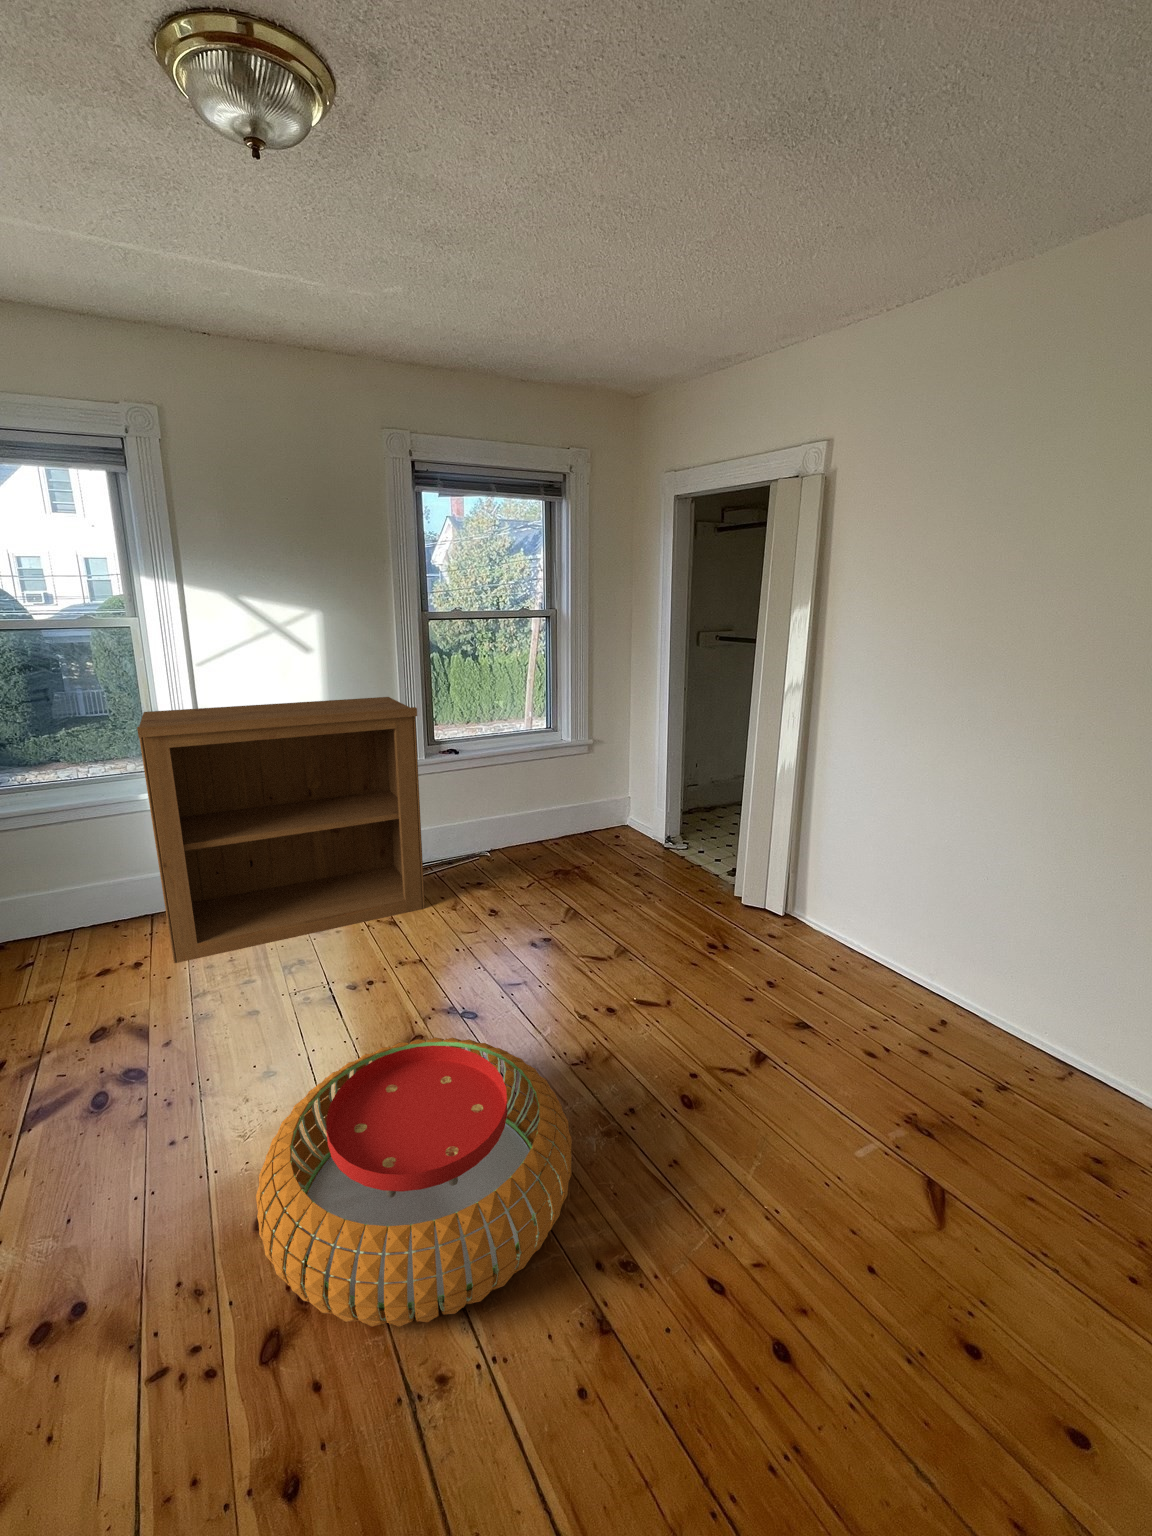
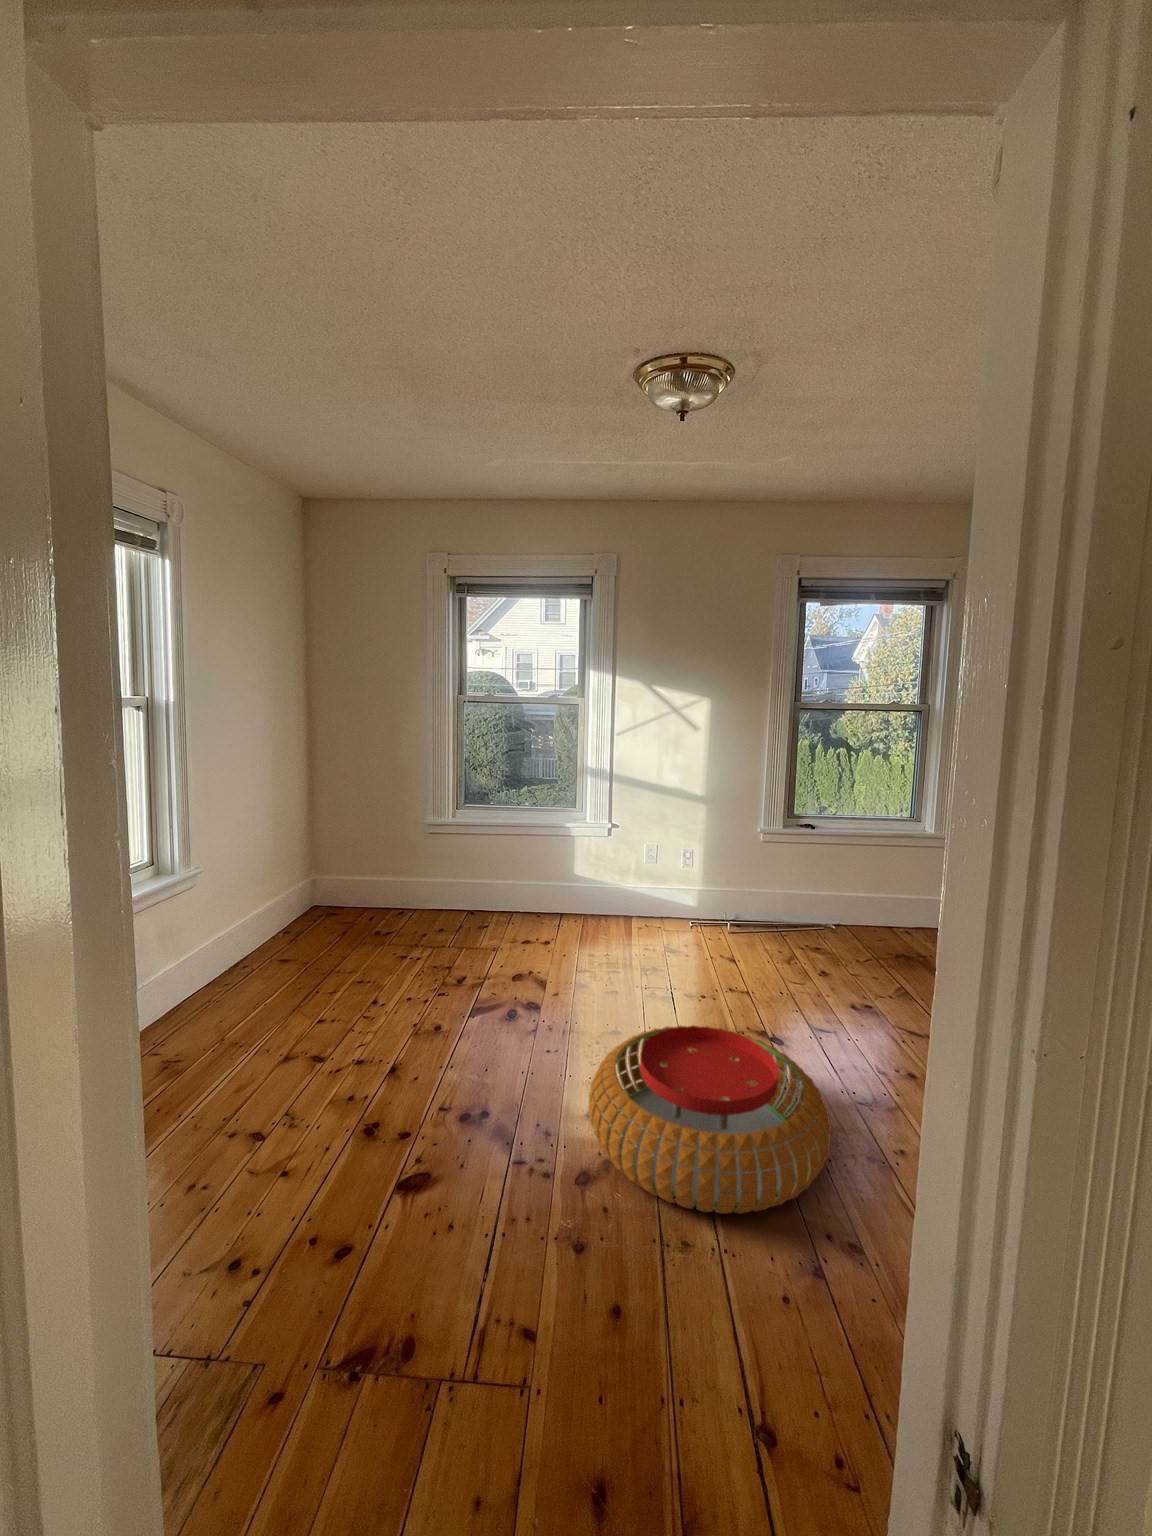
bookshelf: present [137,697,425,963] -> none [569,765,773,957]

